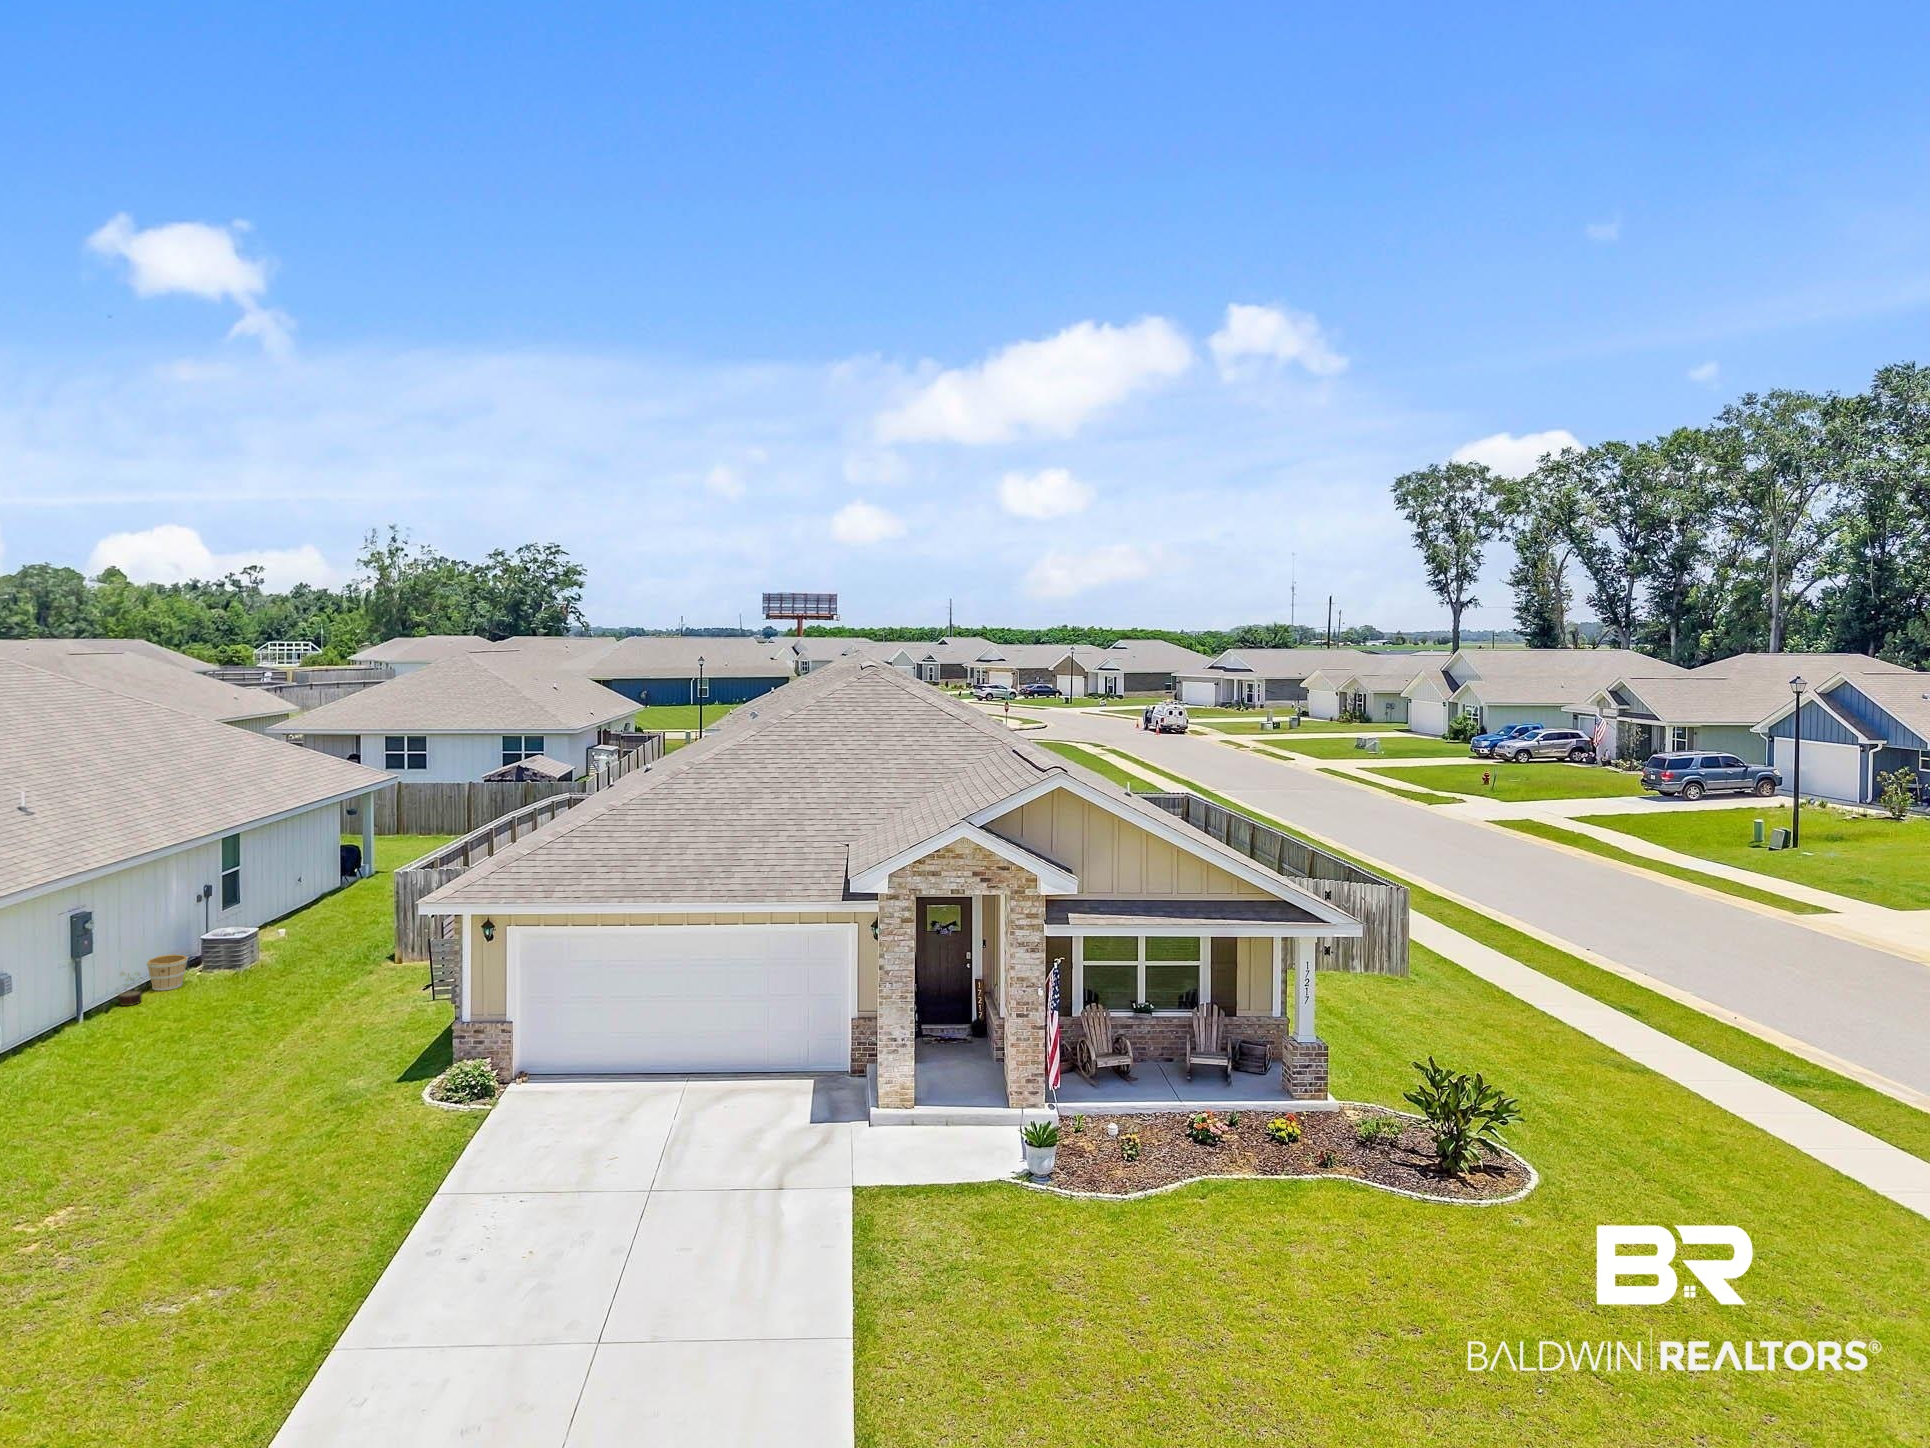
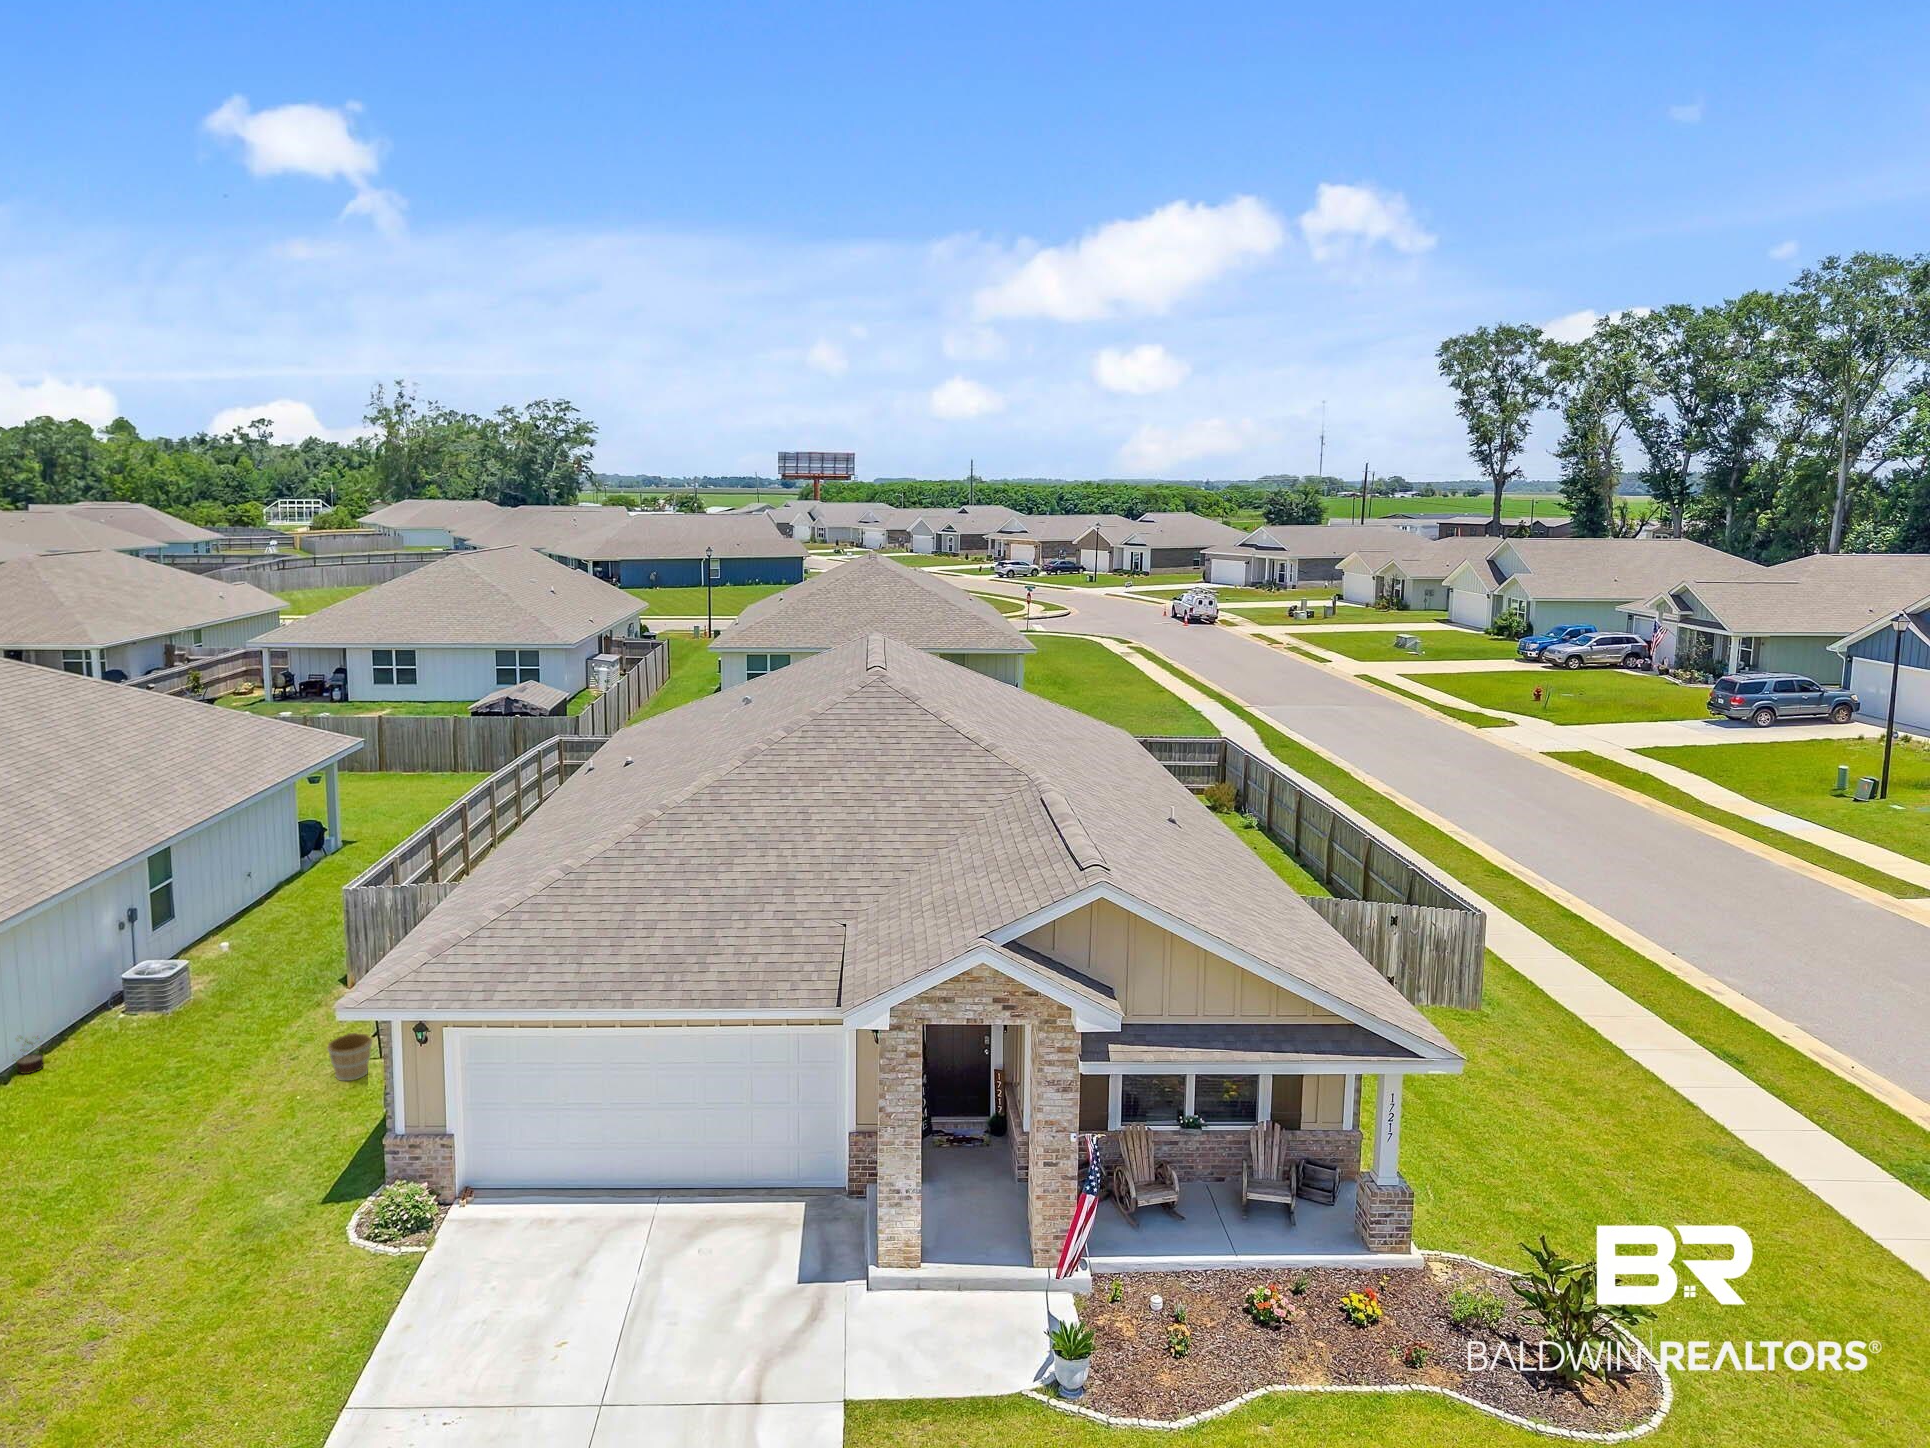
wooden bucket: present [146,954,188,991] -> present [327,1033,372,1081]

